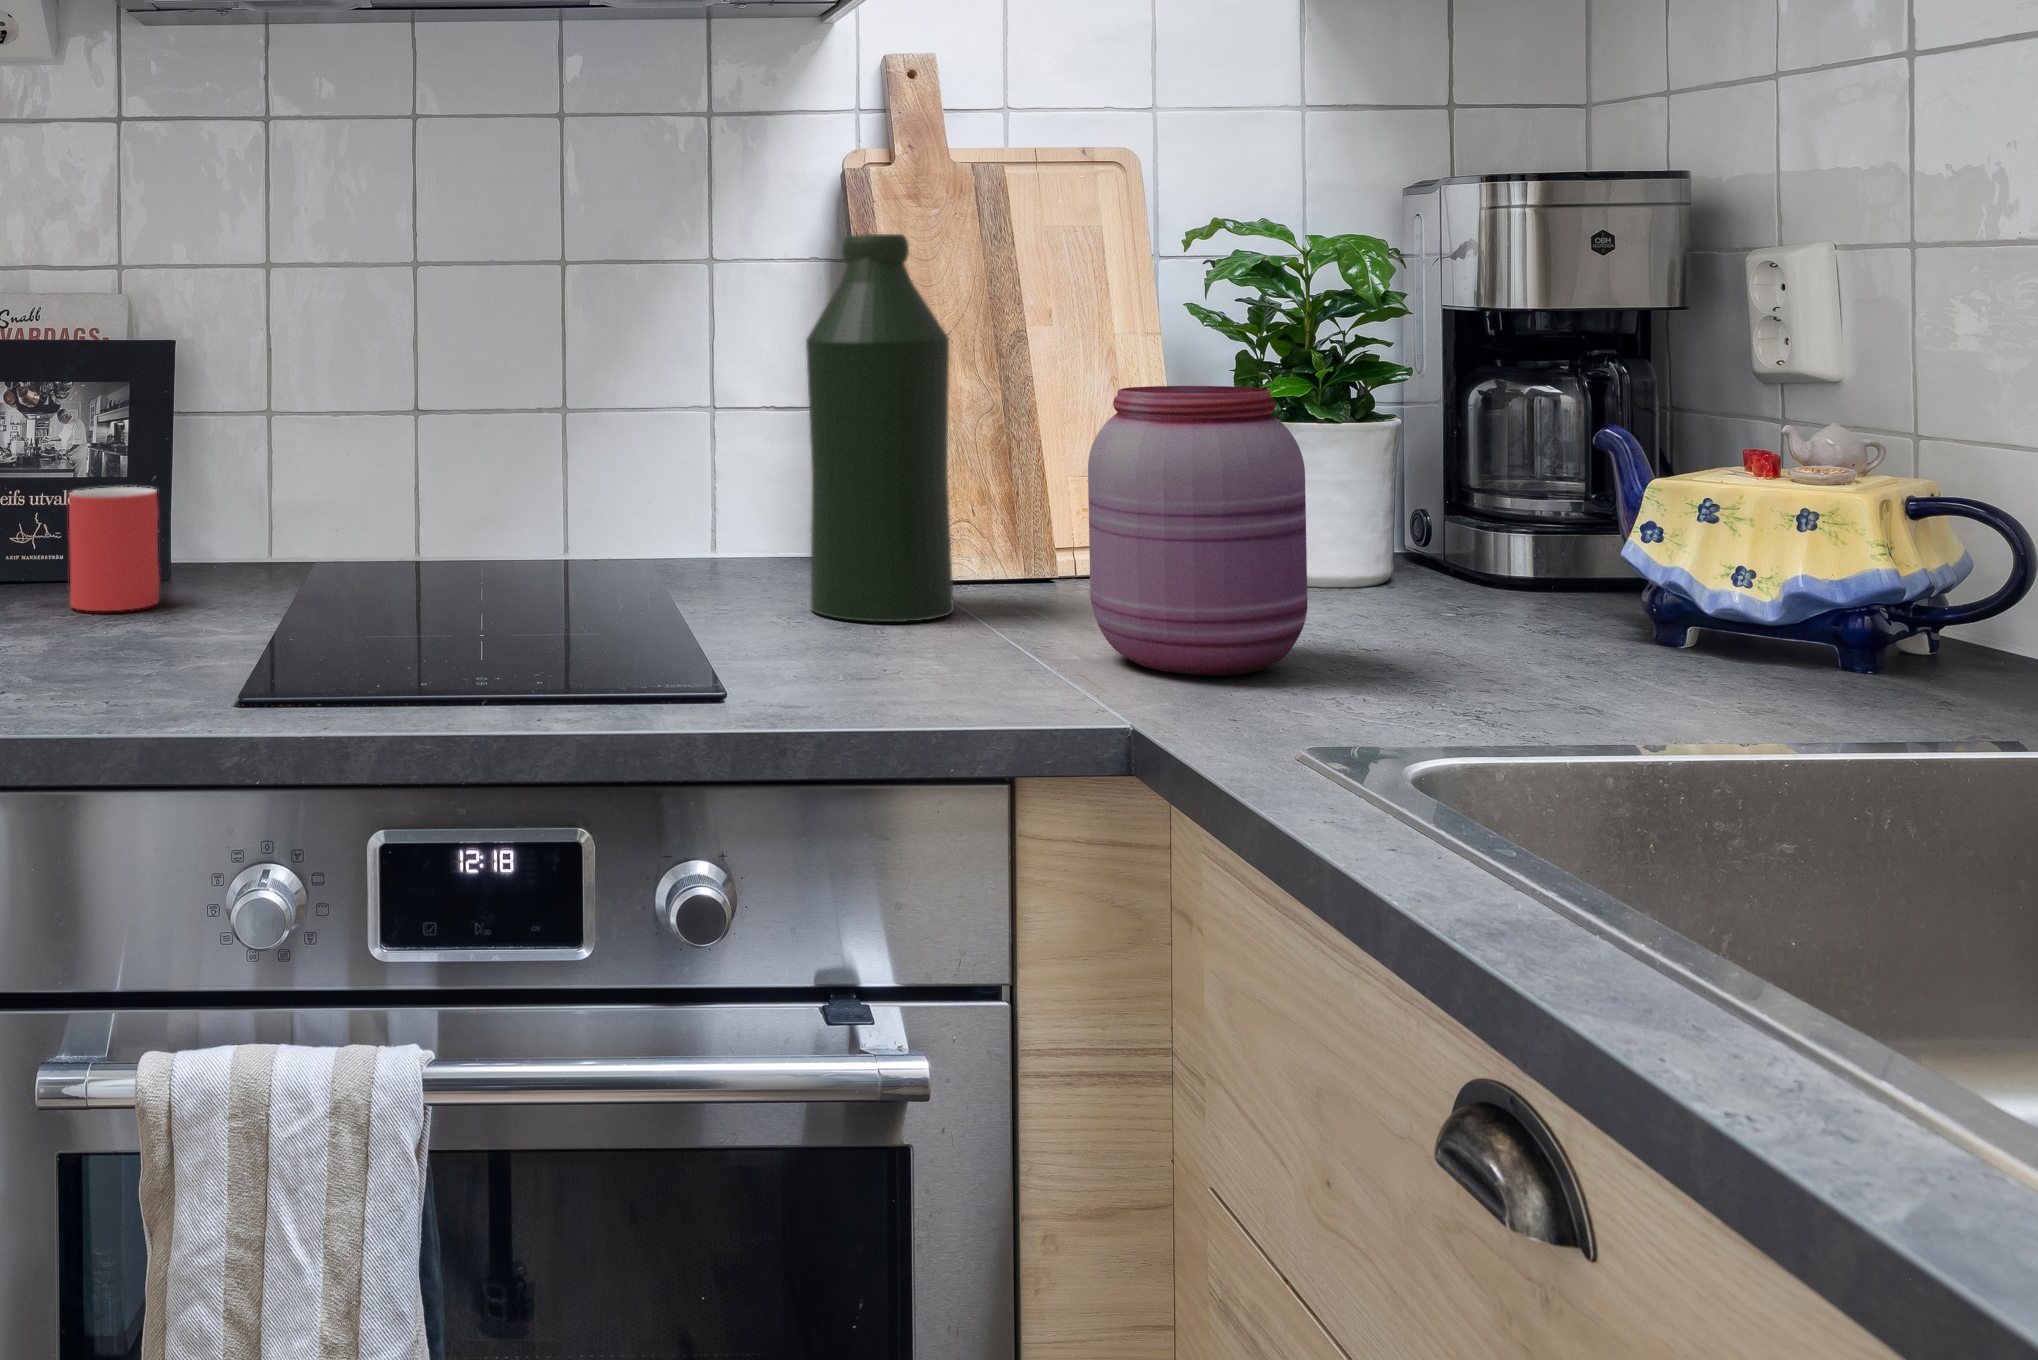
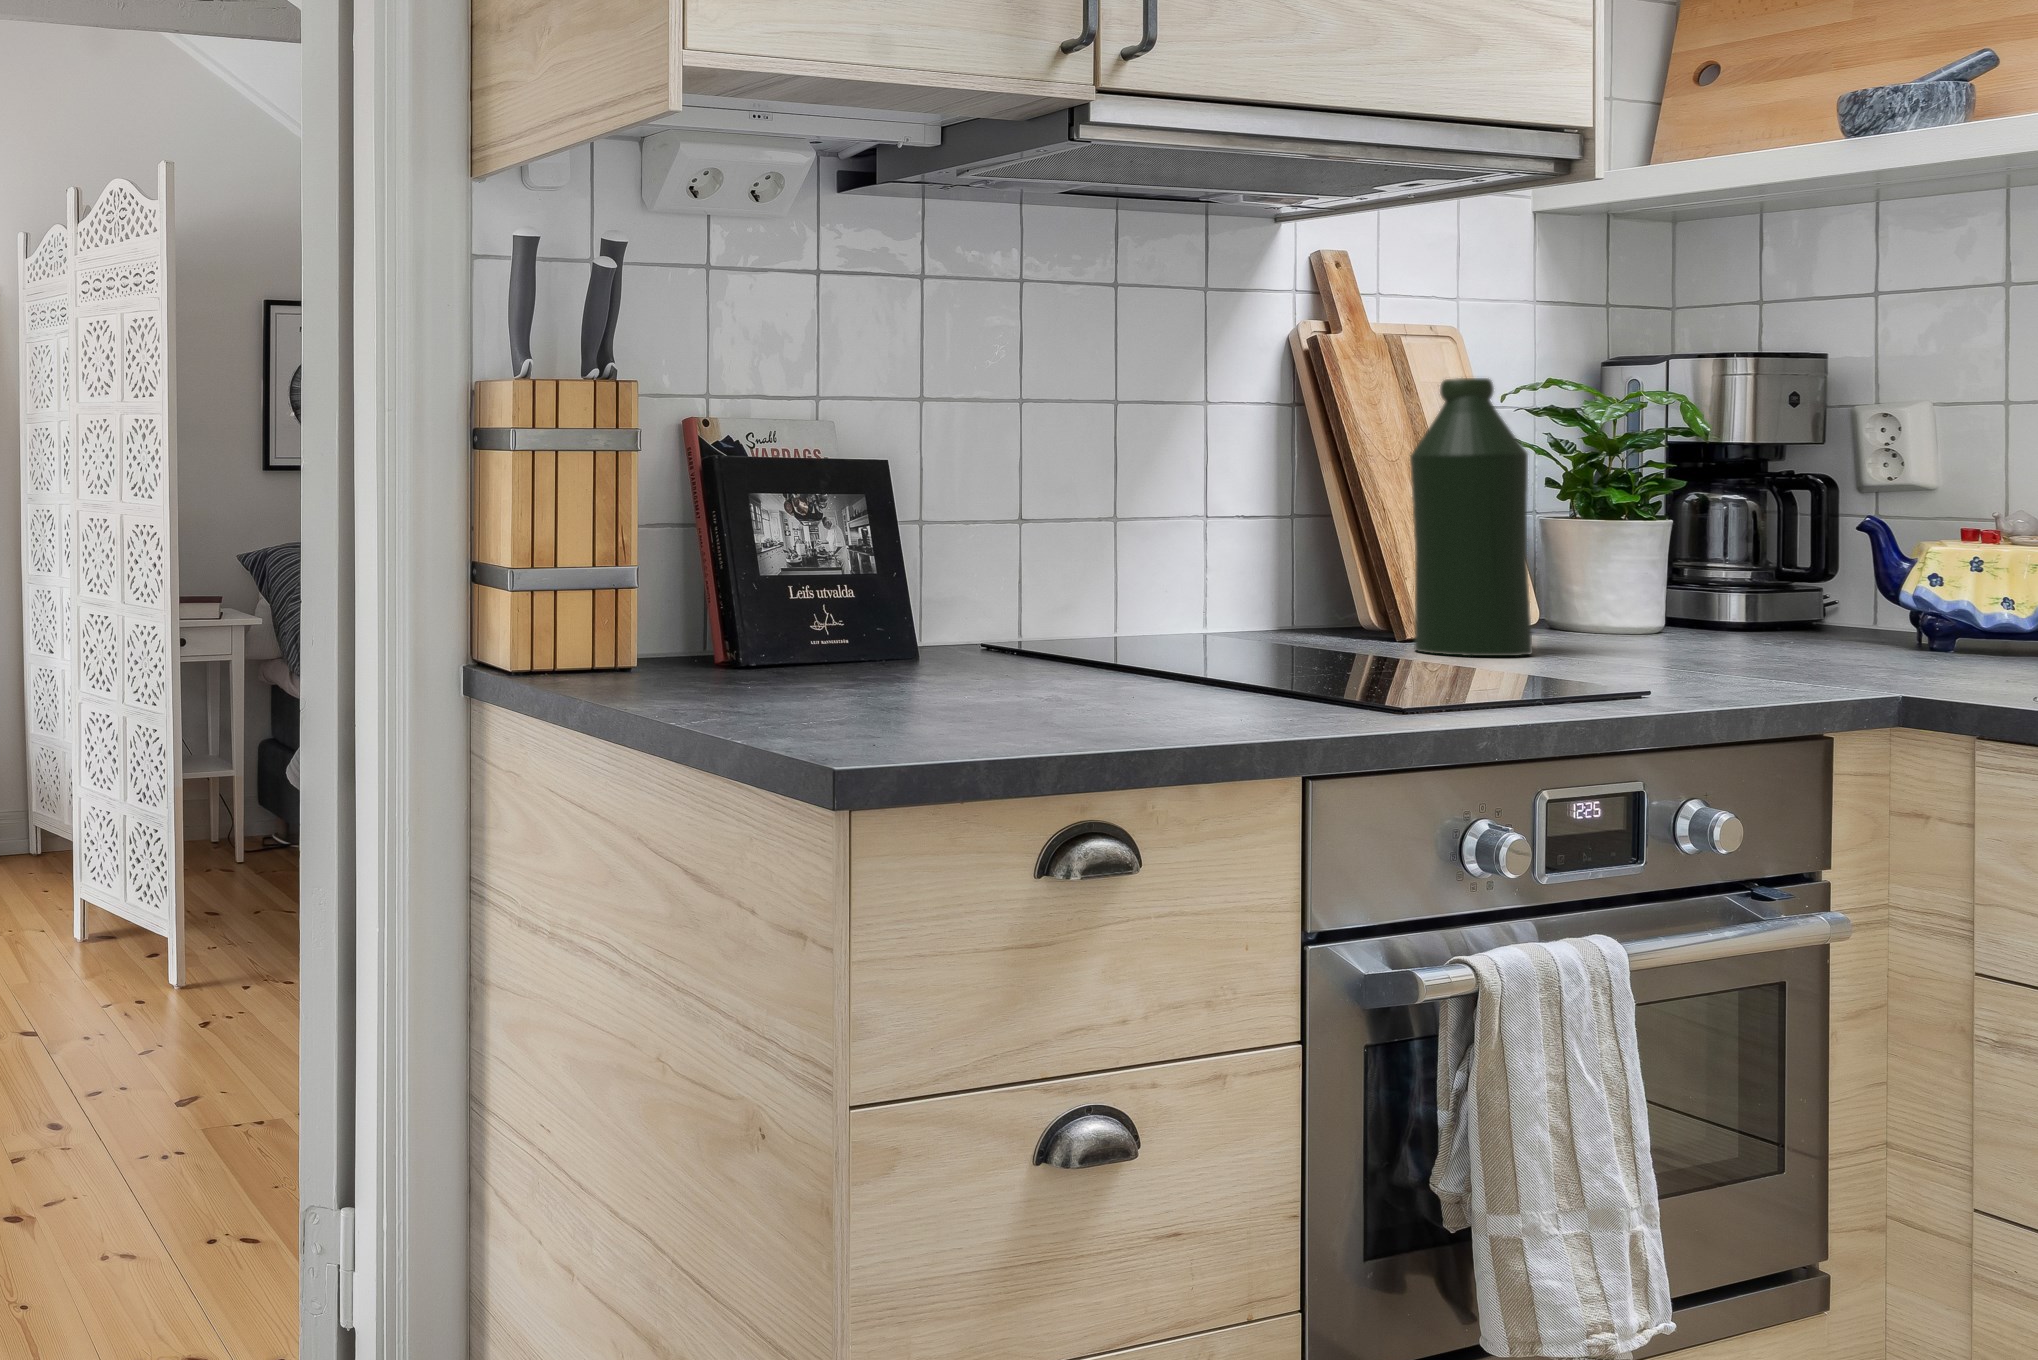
jar: present [1088,386,1307,675] -> none [1694,479,1862,666]
mug: present [69,487,159,611] -> none [915,575,1020,674]

